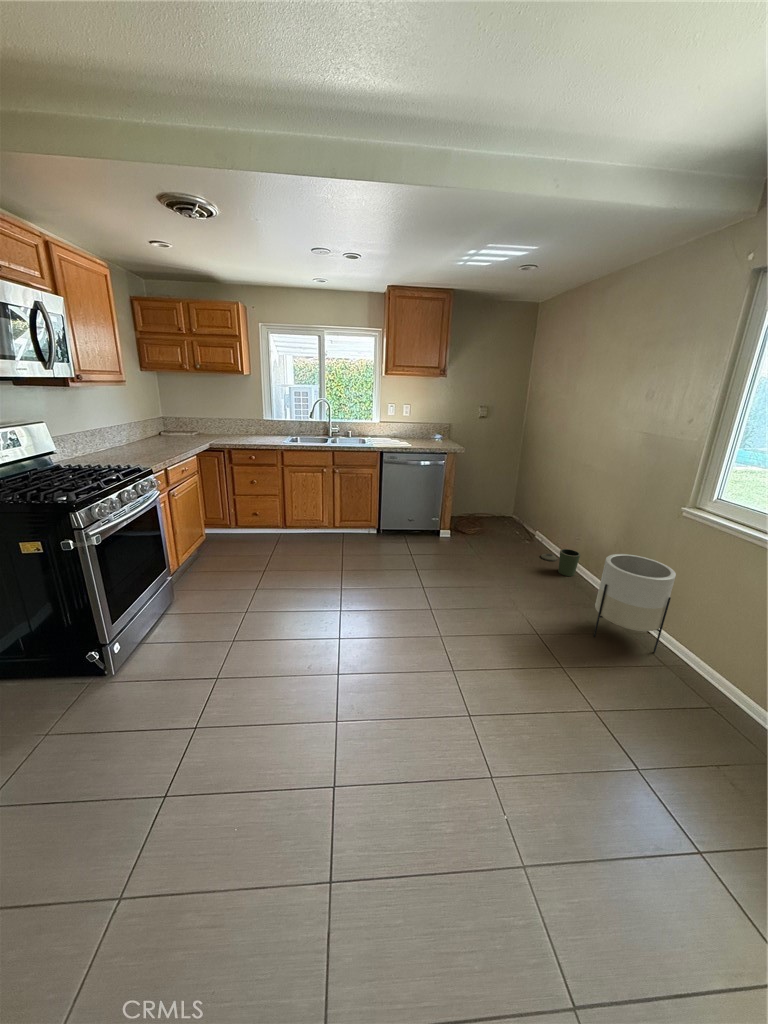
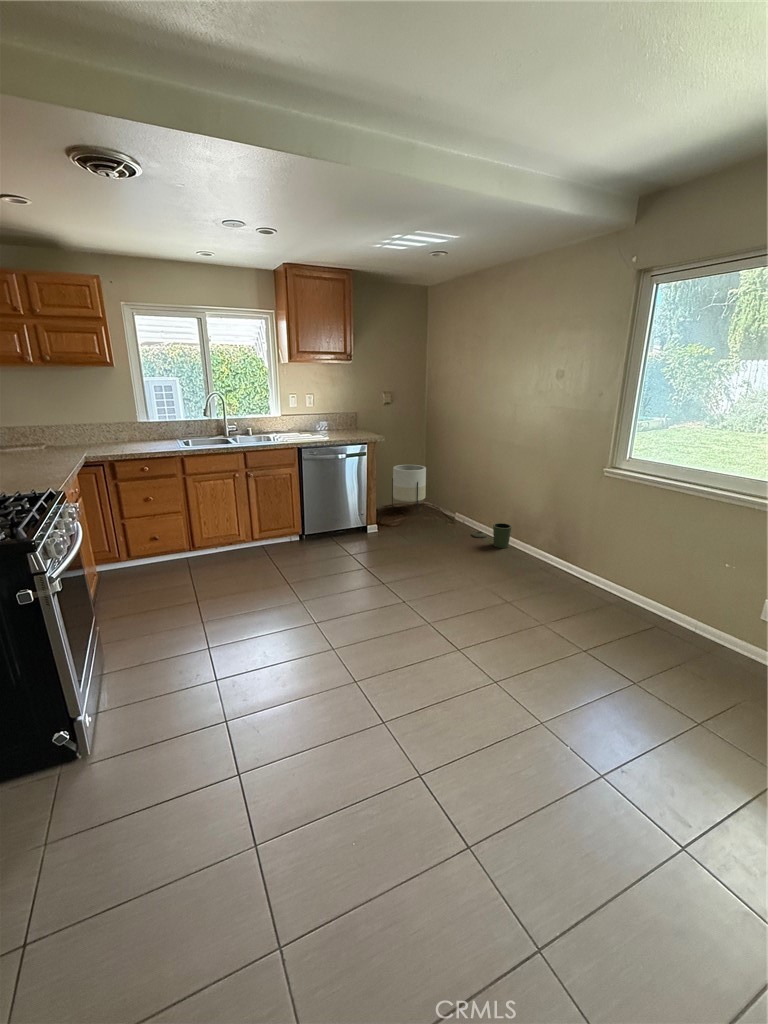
planter: present [594,554,676,652] -> present [392,465,426,513]

